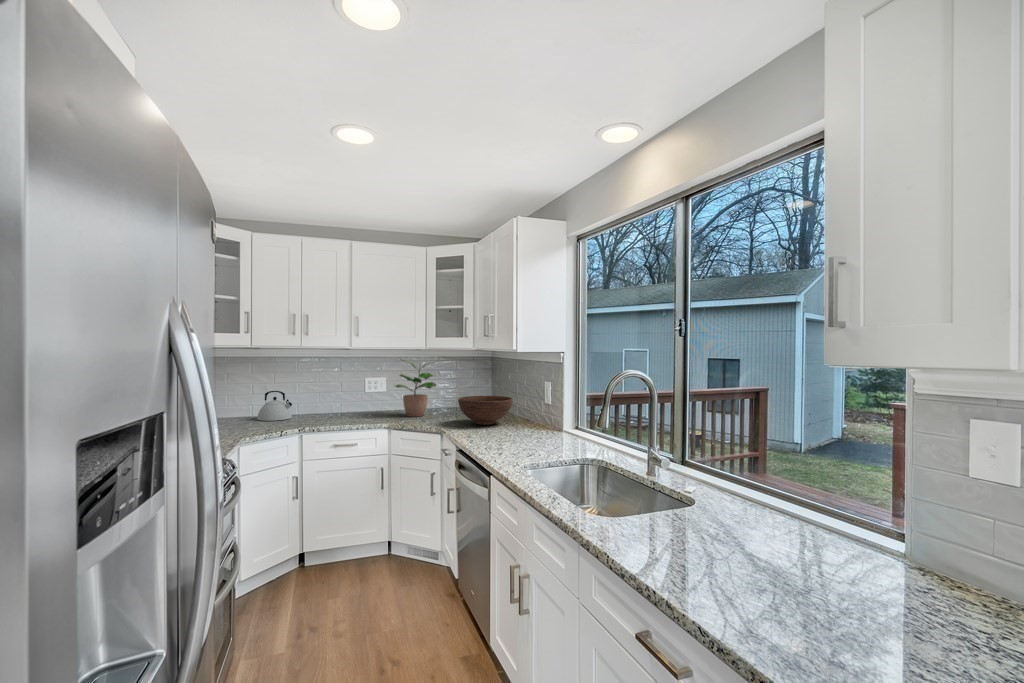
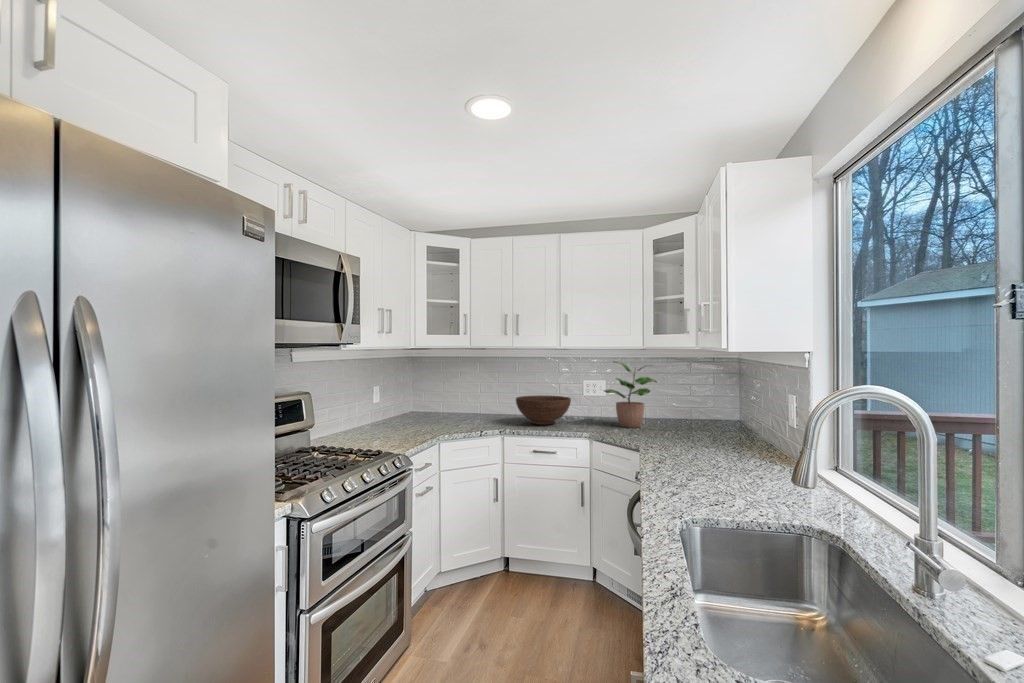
kettle: present [257,391,292,421] -> none [481,390,511,419]
fruit bowl: present [458,396,513,425] -> present [516,395,571,425]

